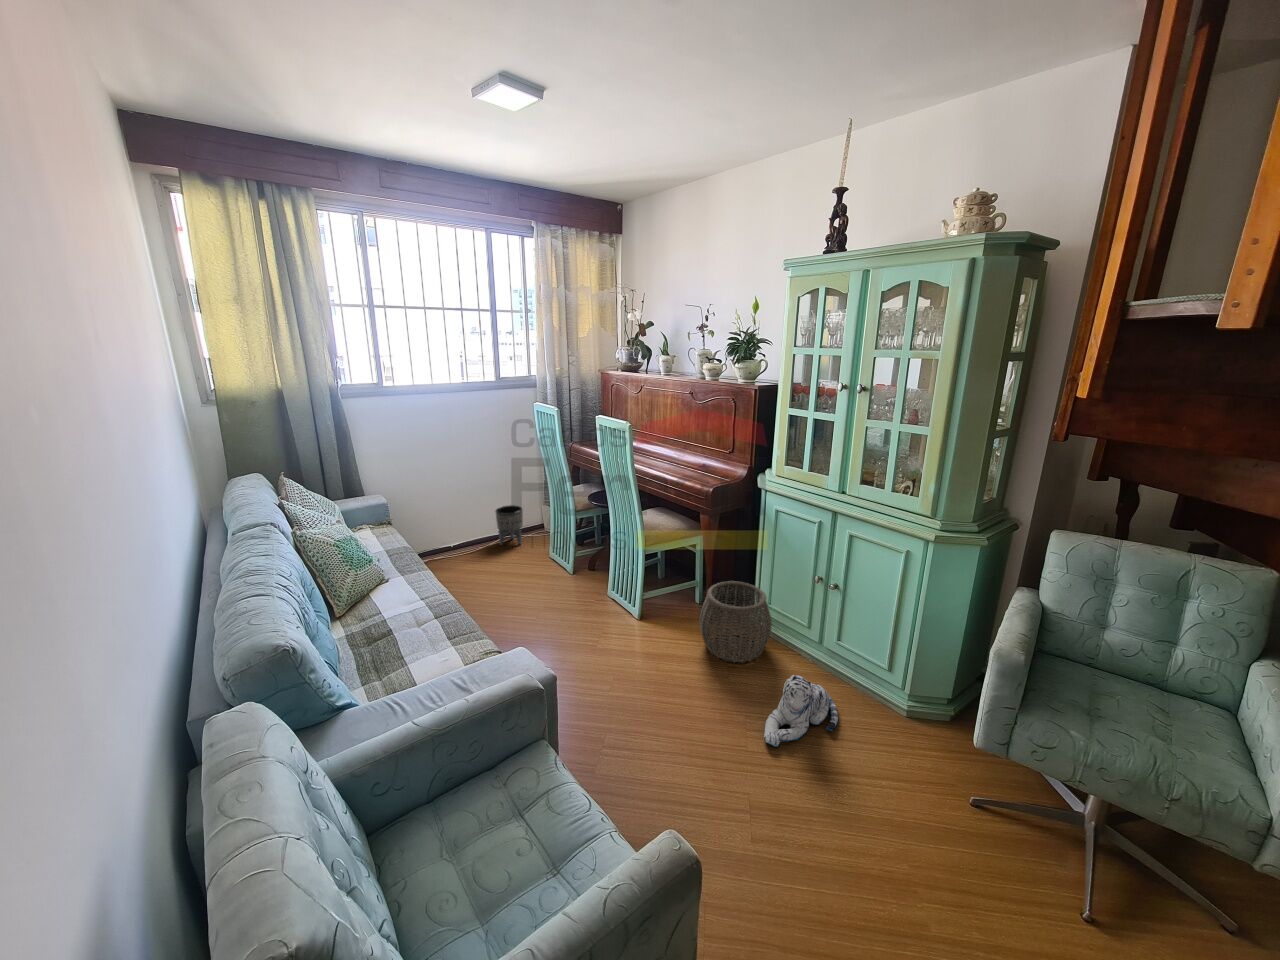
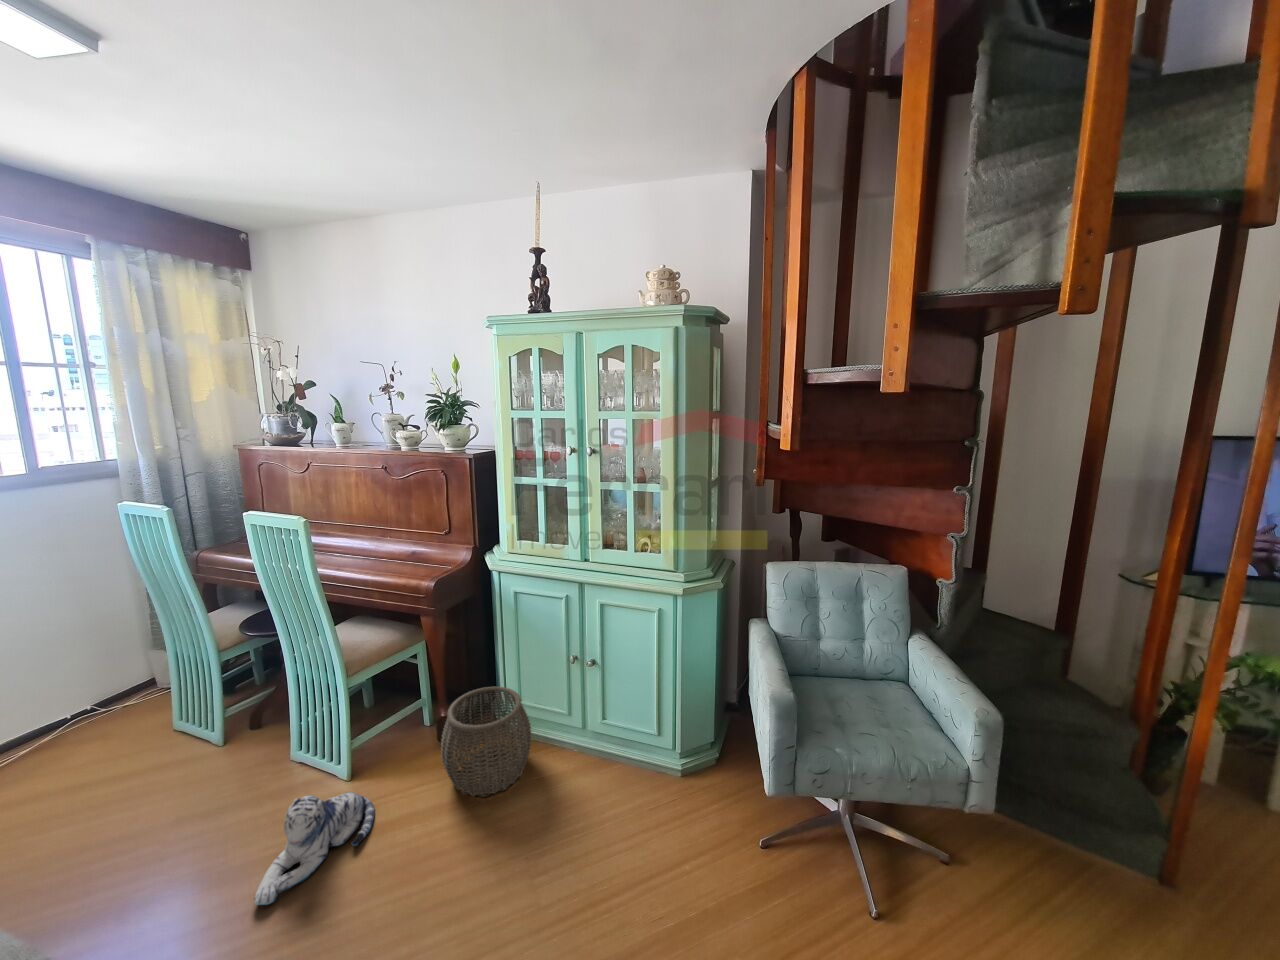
planter: present [495,505,523,545] -> none [43,666,111,742]
plush toy: present [764,675,838,747] -> present [254,792,375,905]

